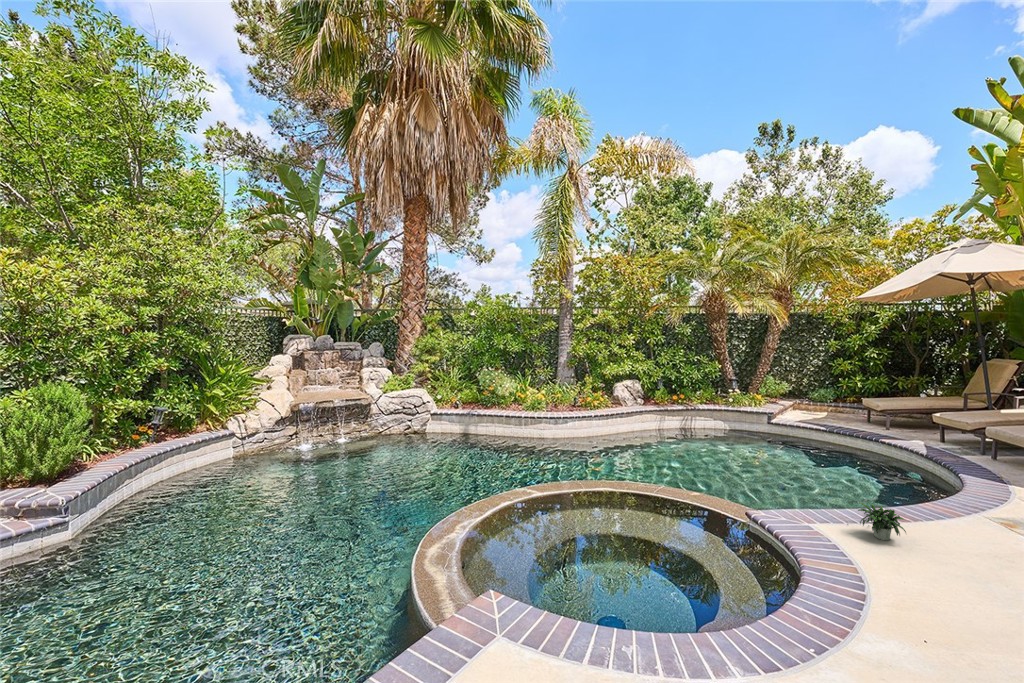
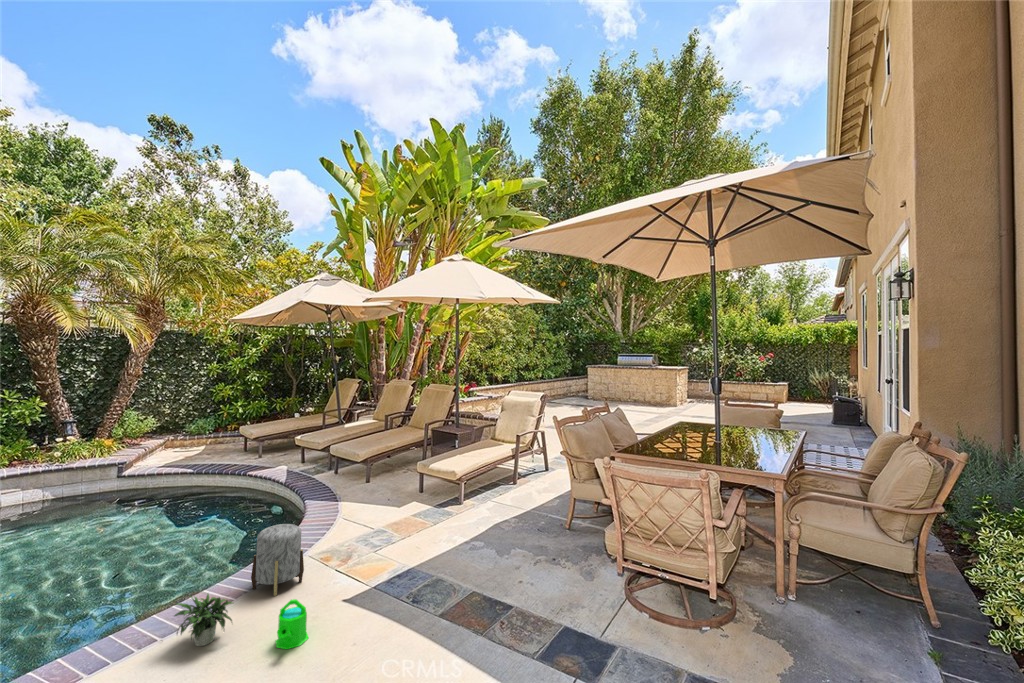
stool: none [913,477,972,536] -> present [251,524,304,596]
watering can: none [951,535,989,576] -> present [276,599,308,649]

